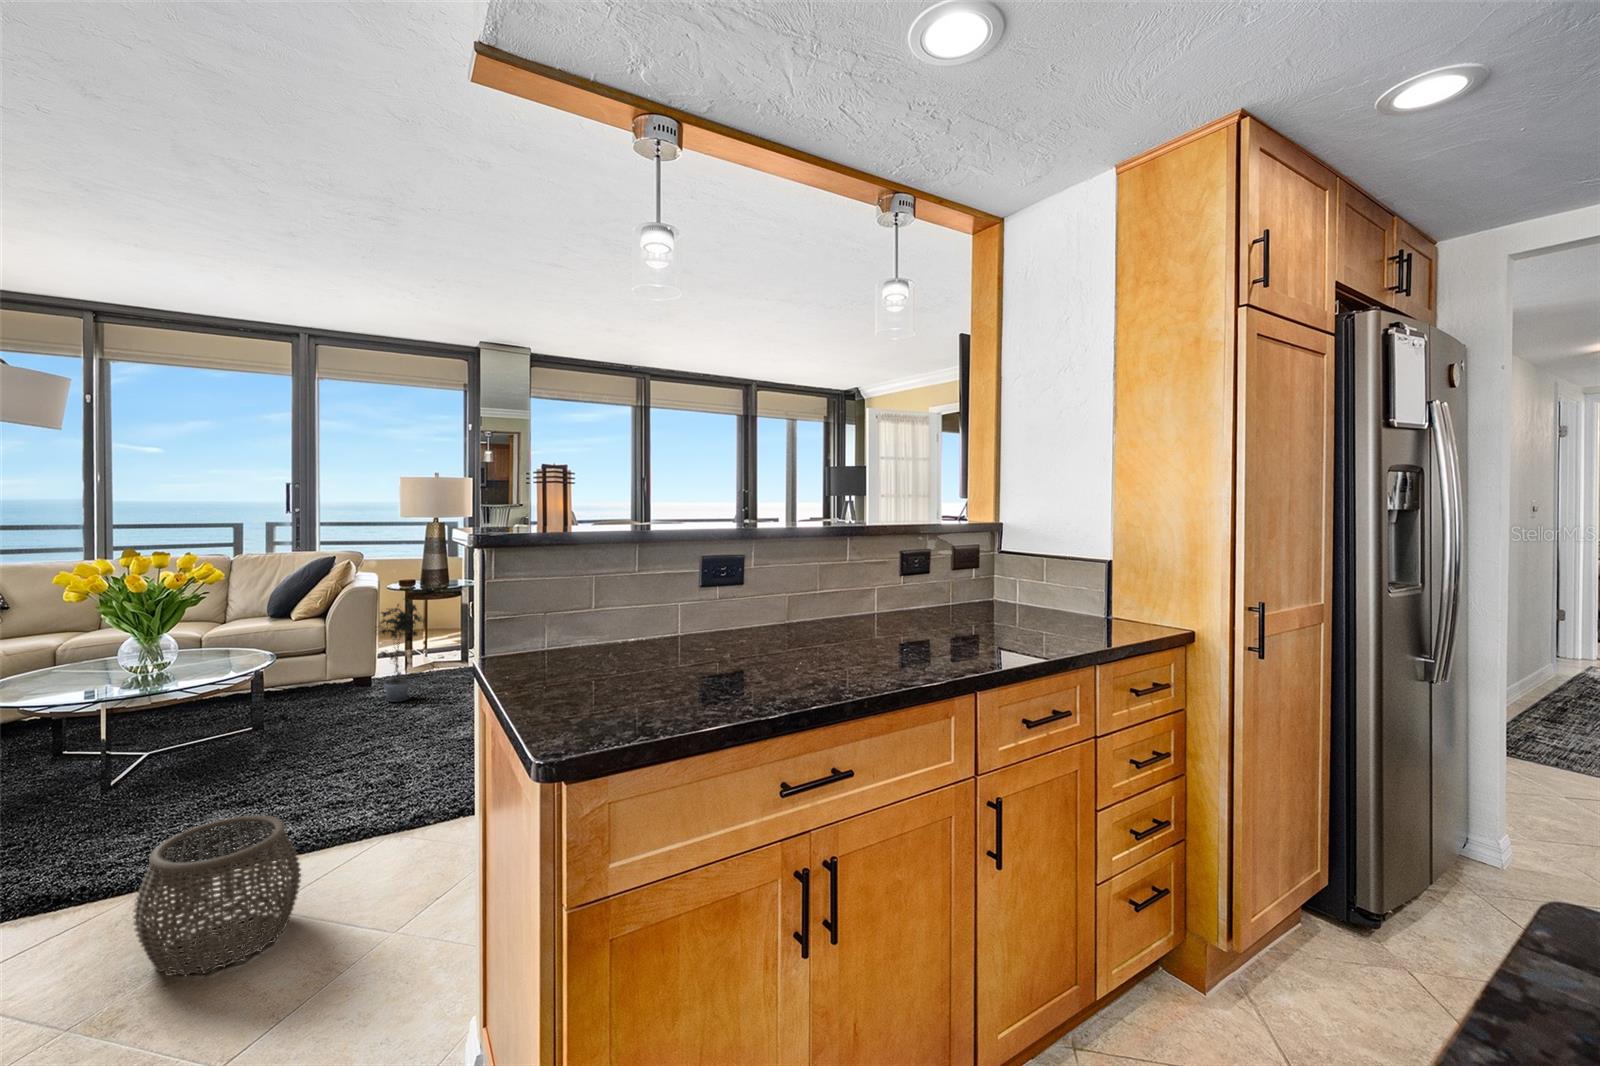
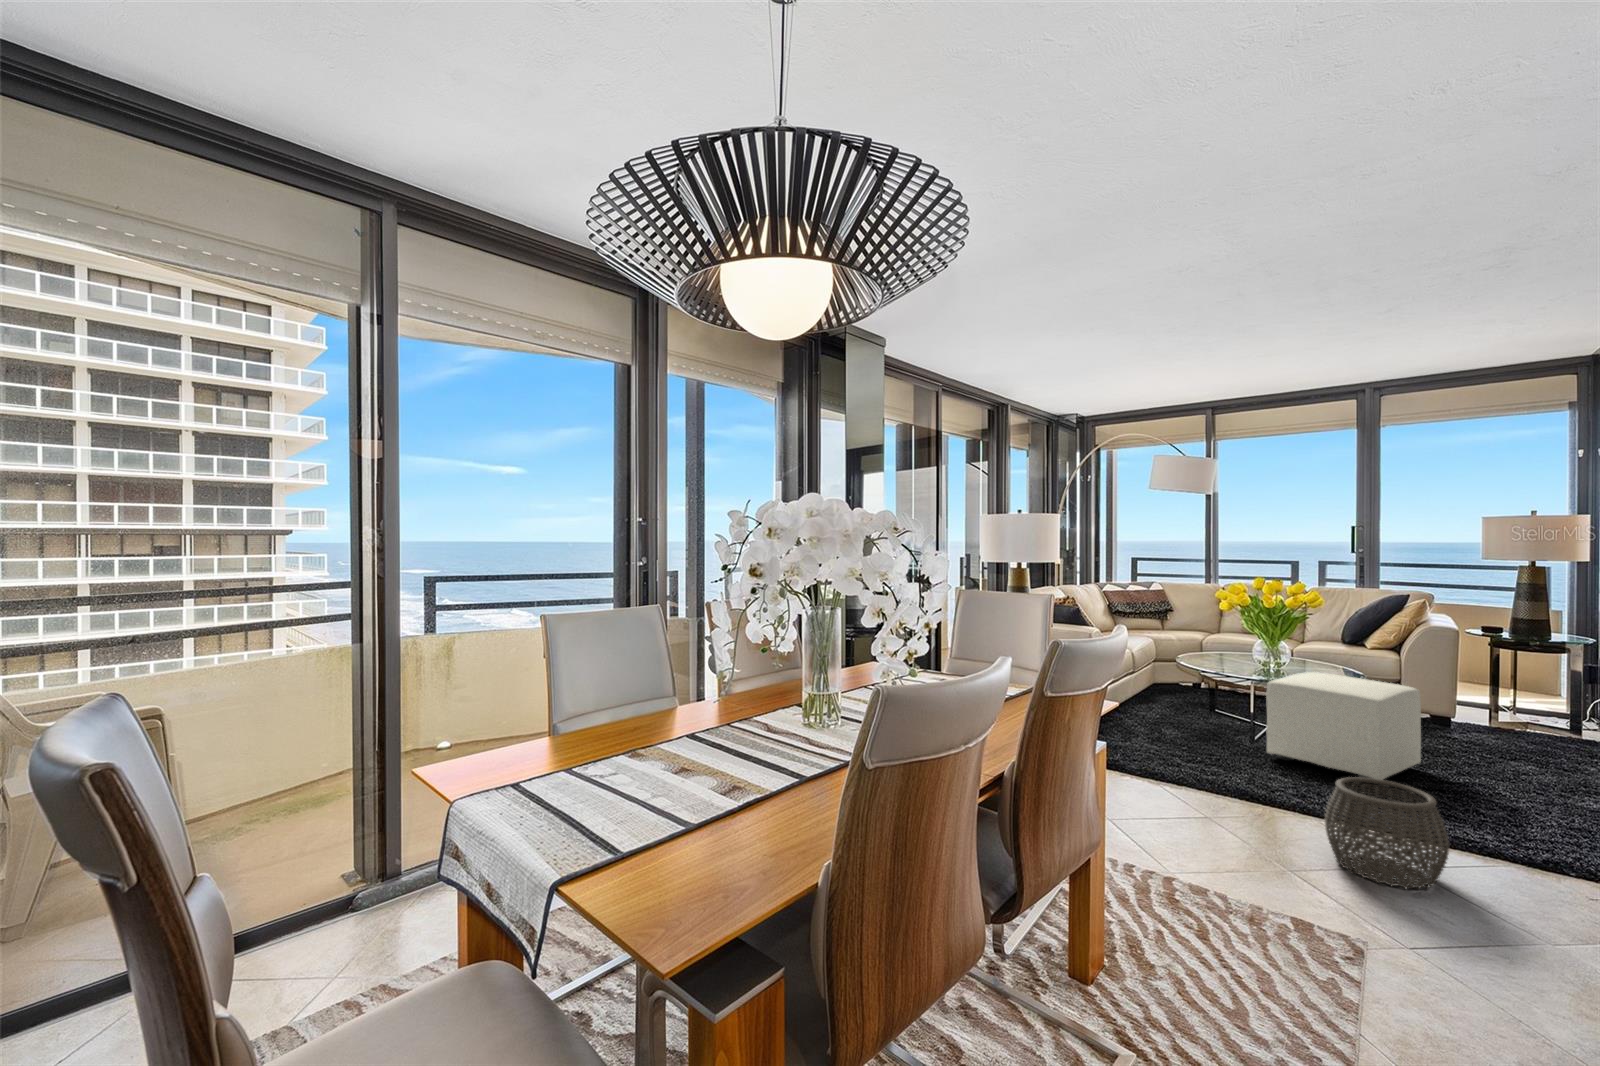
potted plant: present [376,599,423,702] -> none [1459,643,1526,749]
ottoman: none [117,665,325,801] -> present [1266,672,1421,780]

